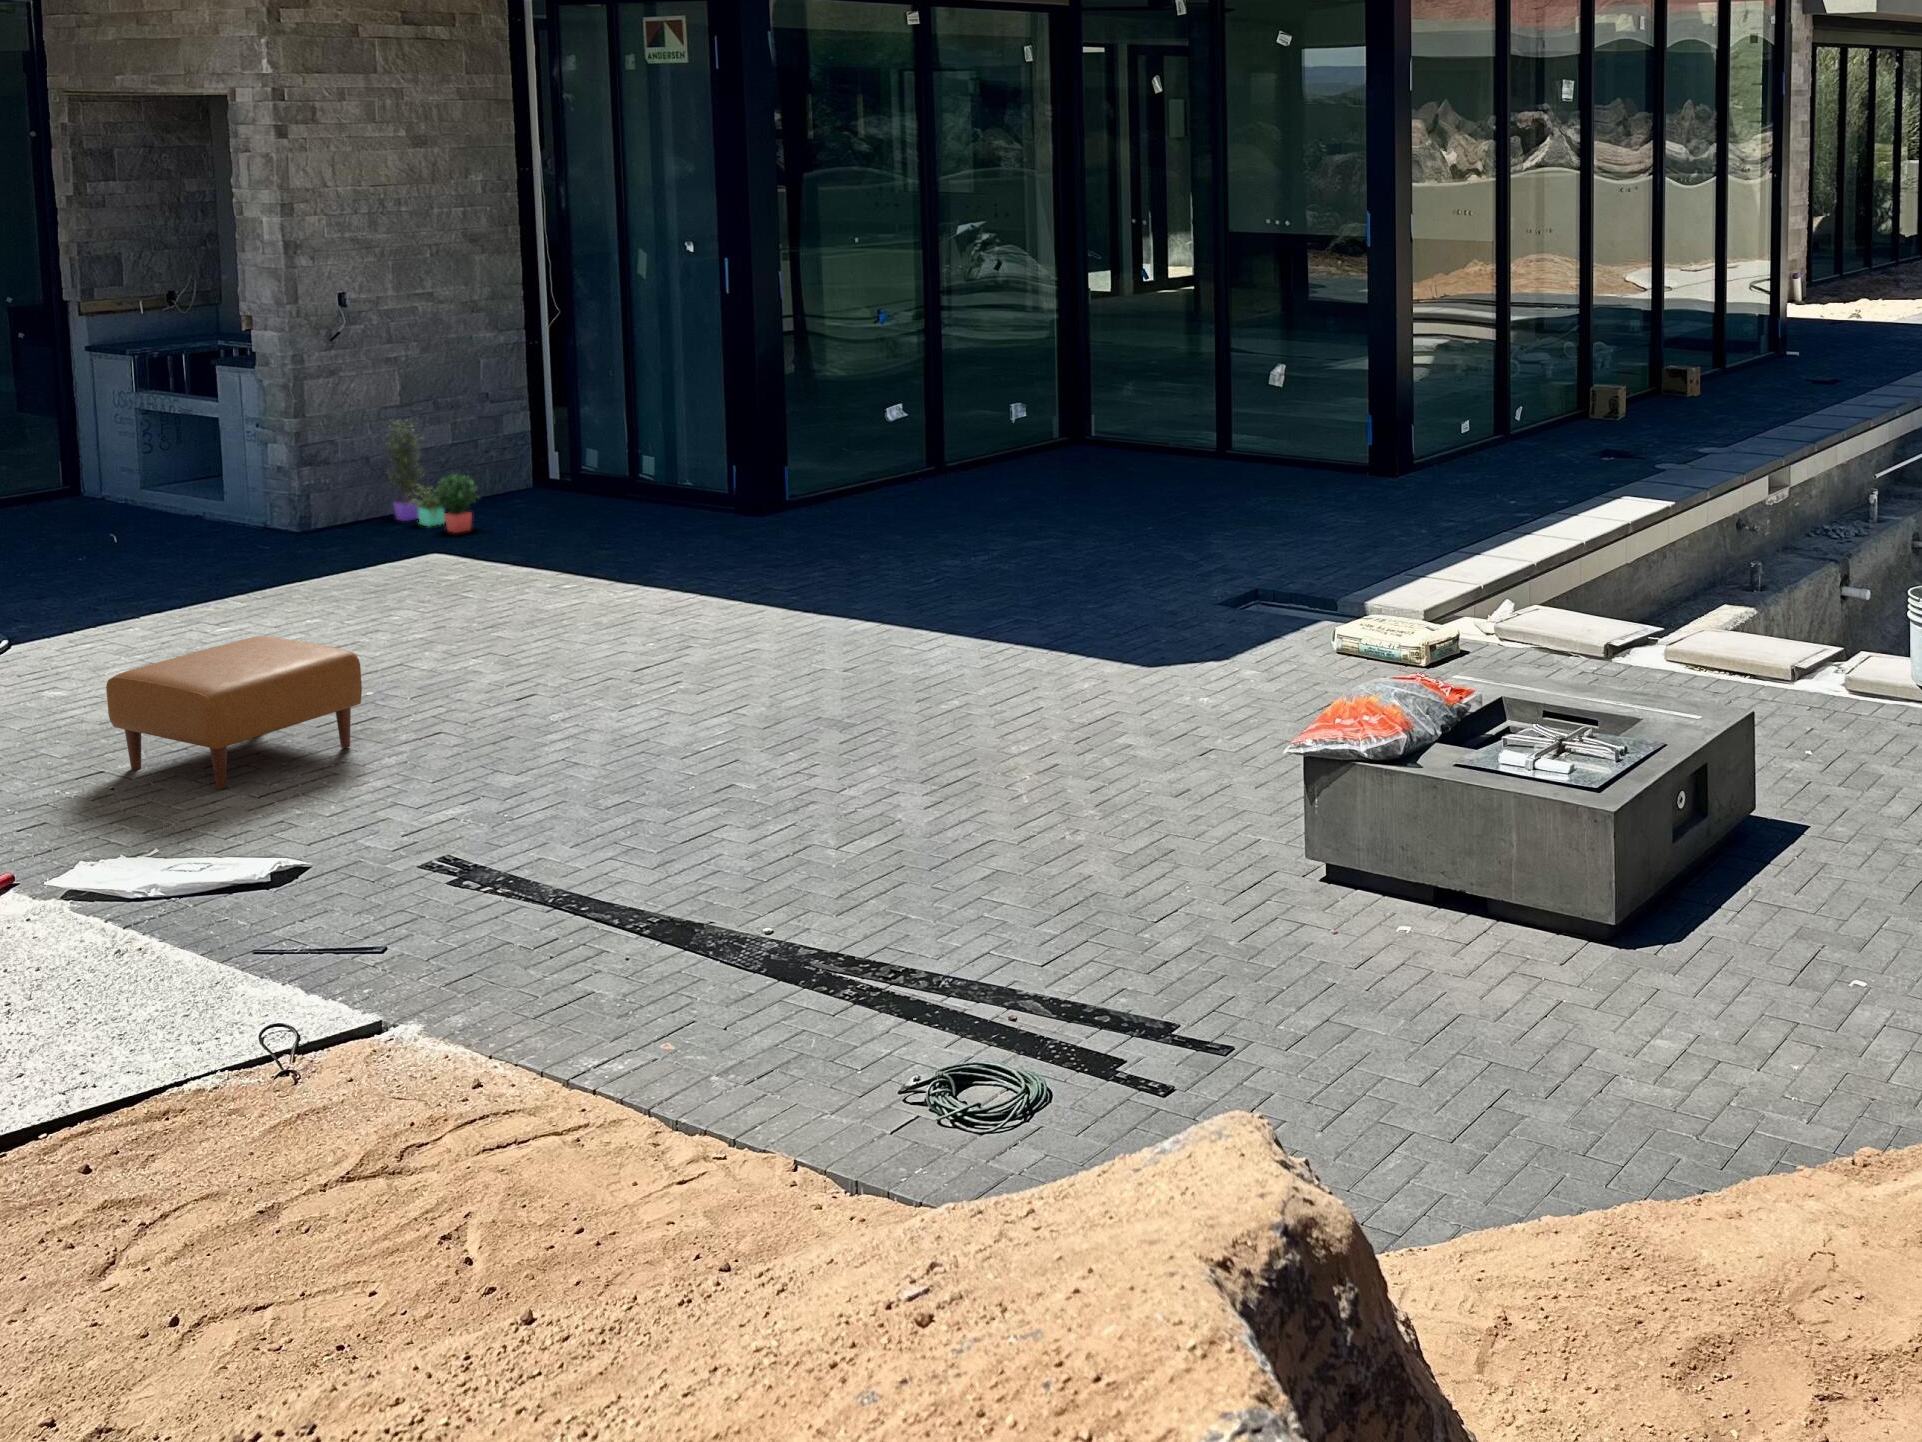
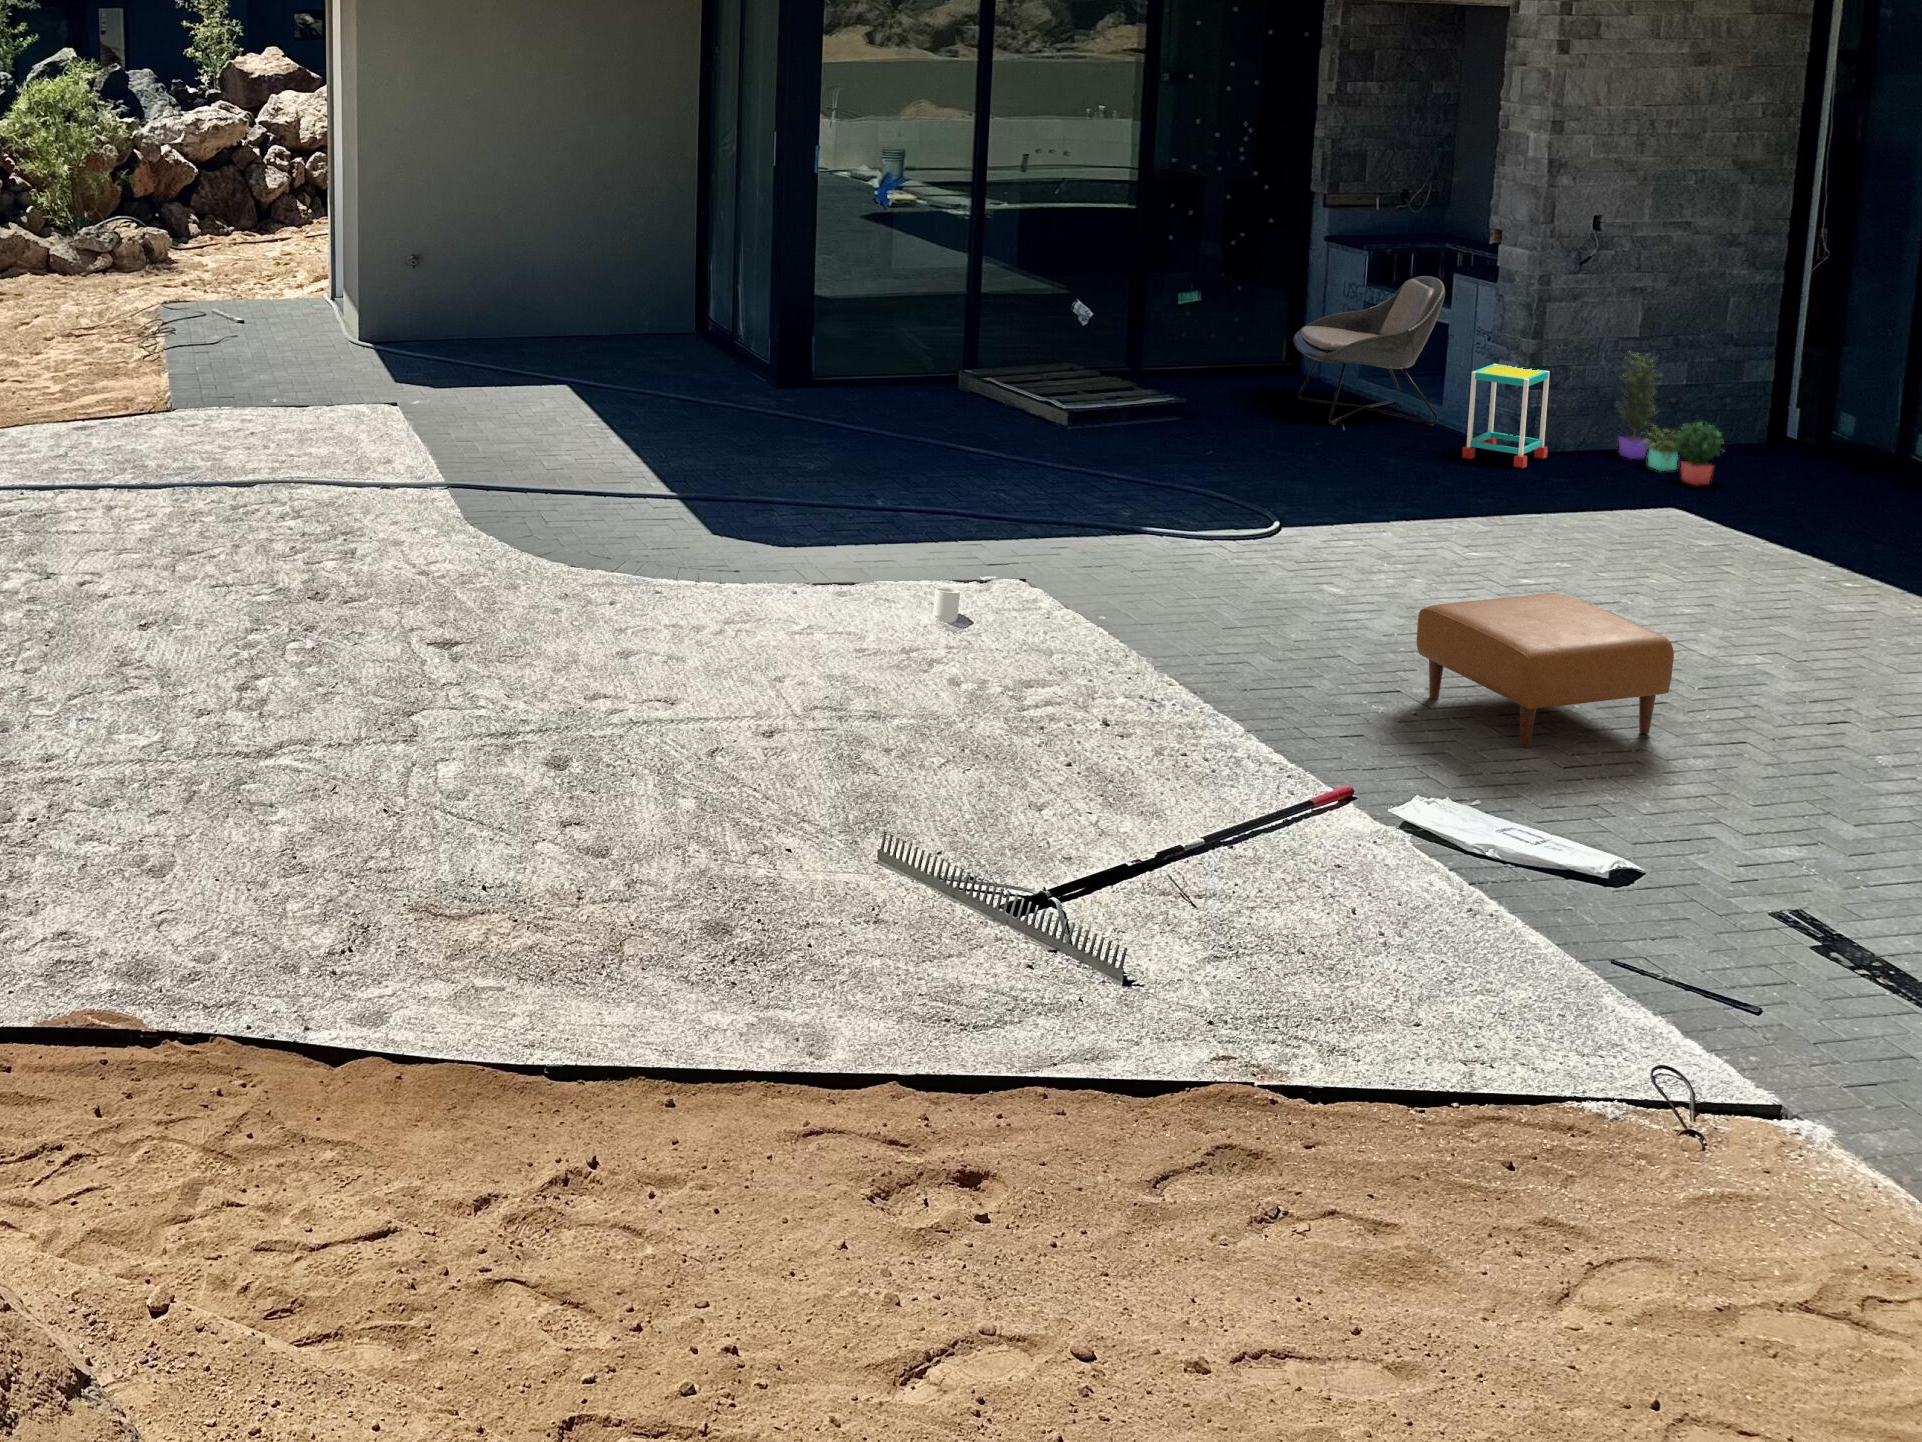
lounge chair: none [52,373,218,539] -> present [1293,276,1445,426]
side table: none [235,448,325,547] -> present [1462,364,1550,468]

